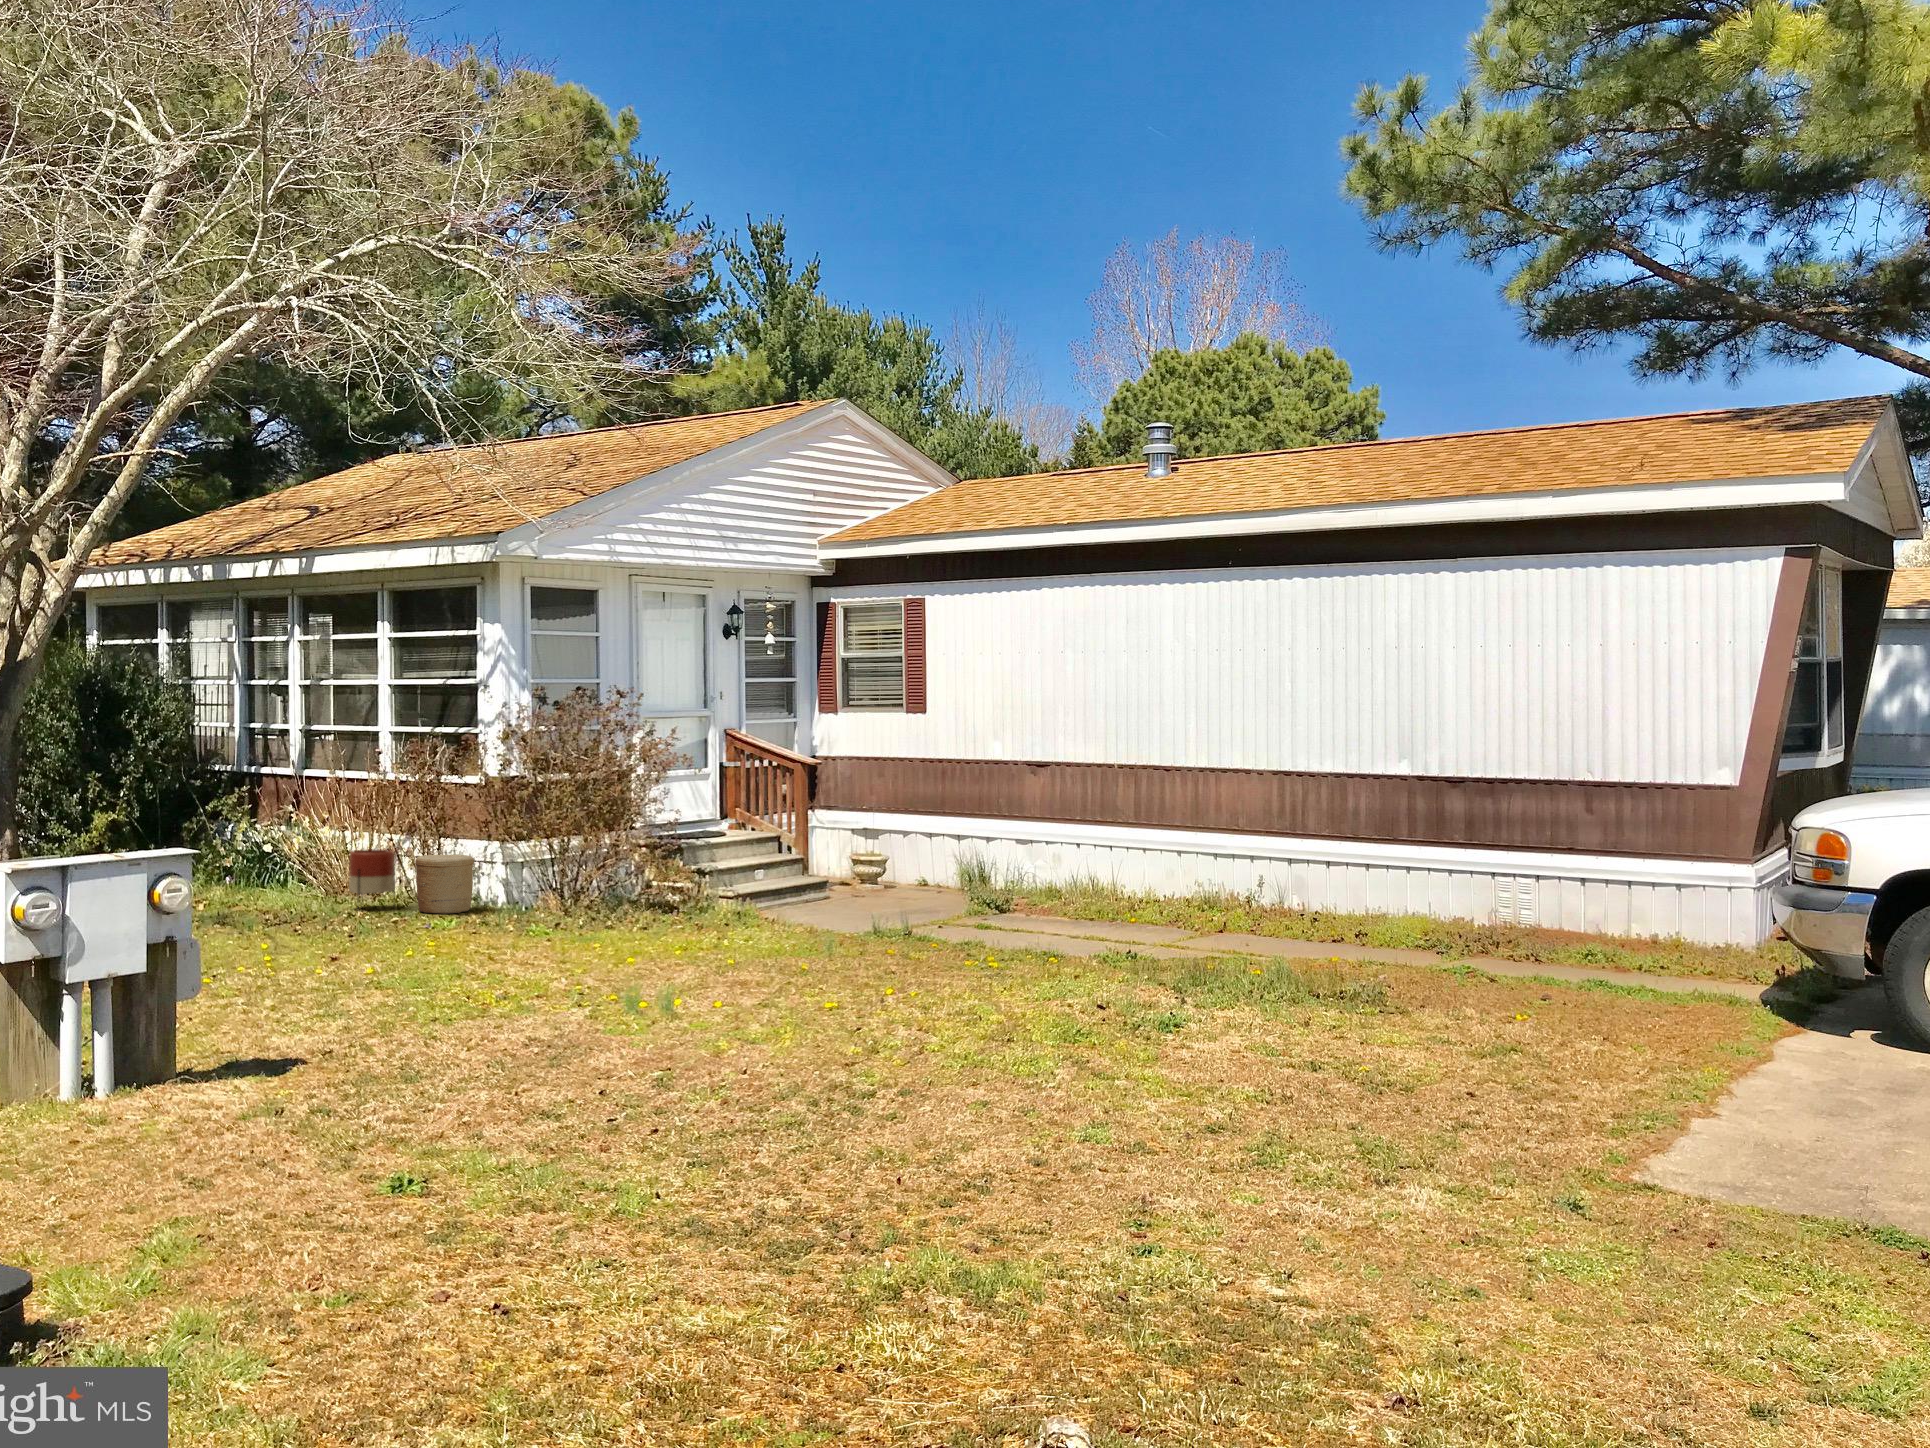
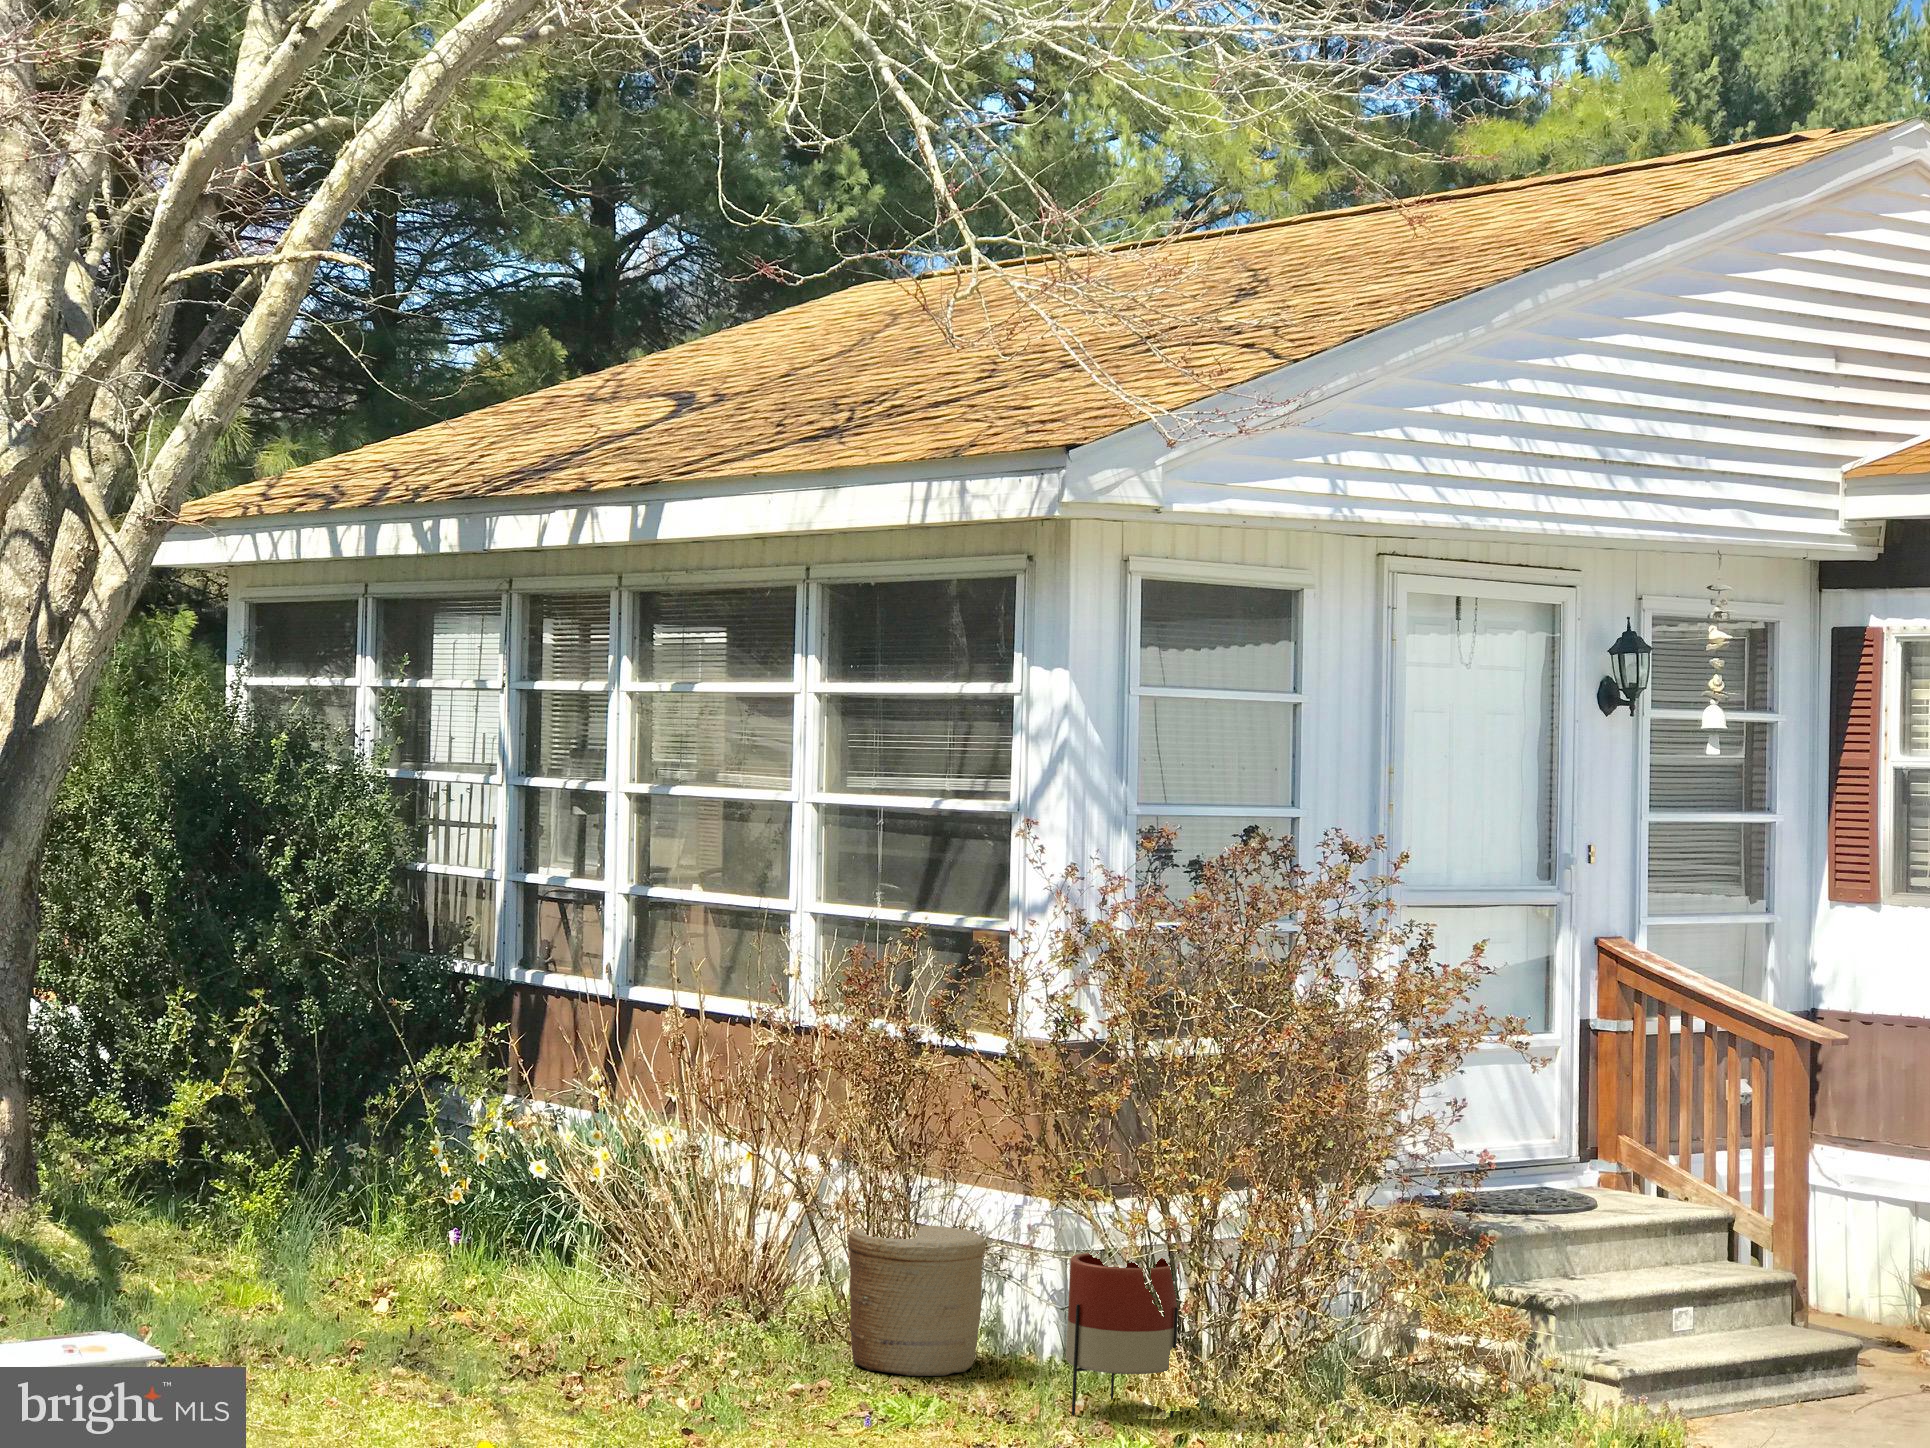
planter: present [349,849,395,895] -> present [1066,1252,1180,1417]

